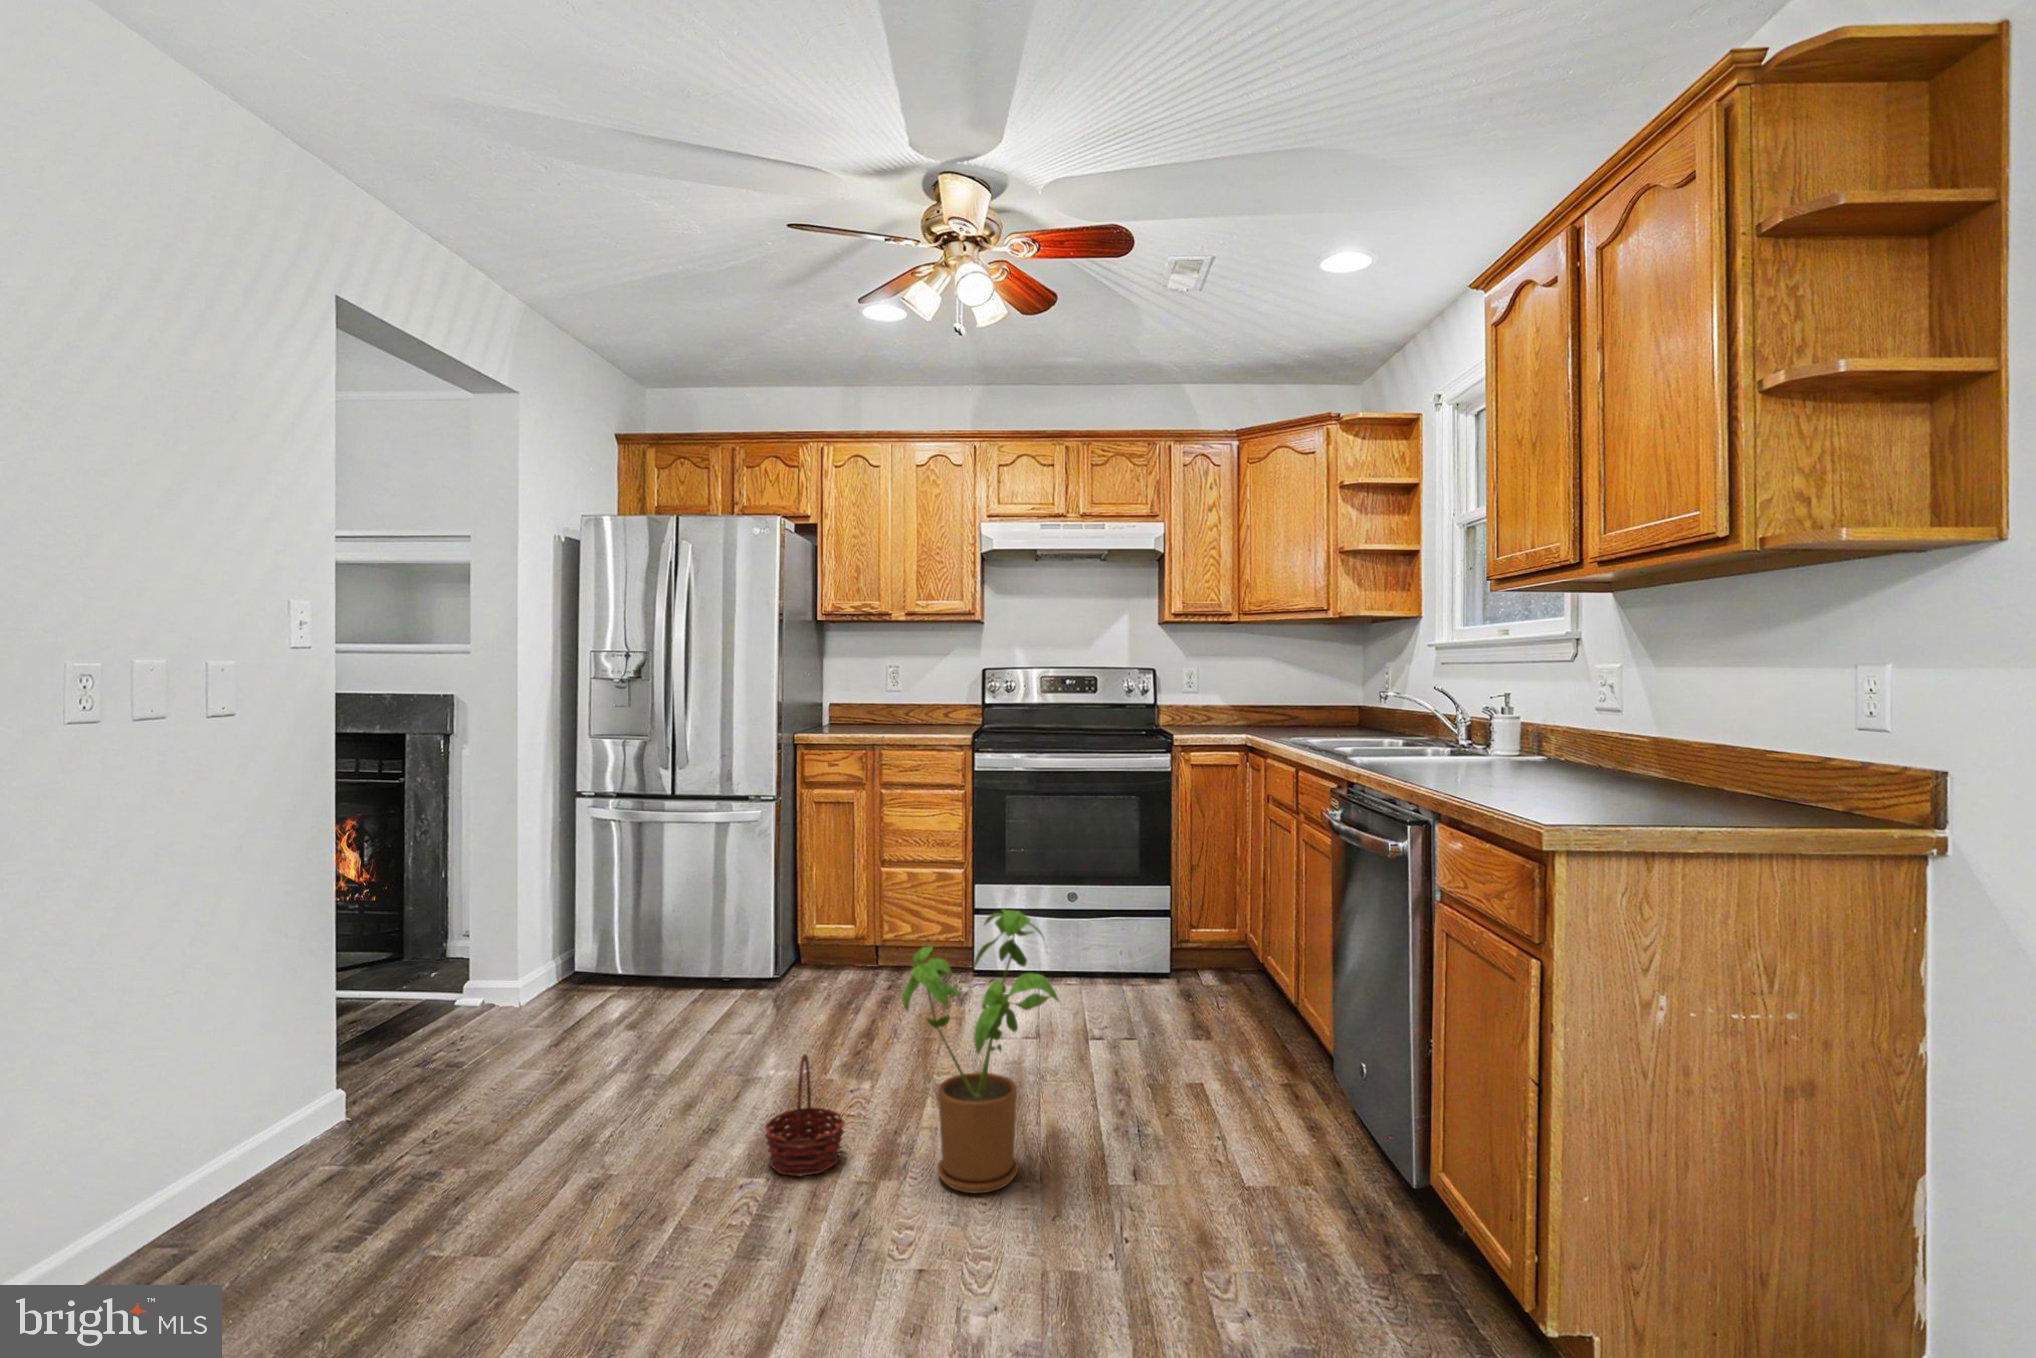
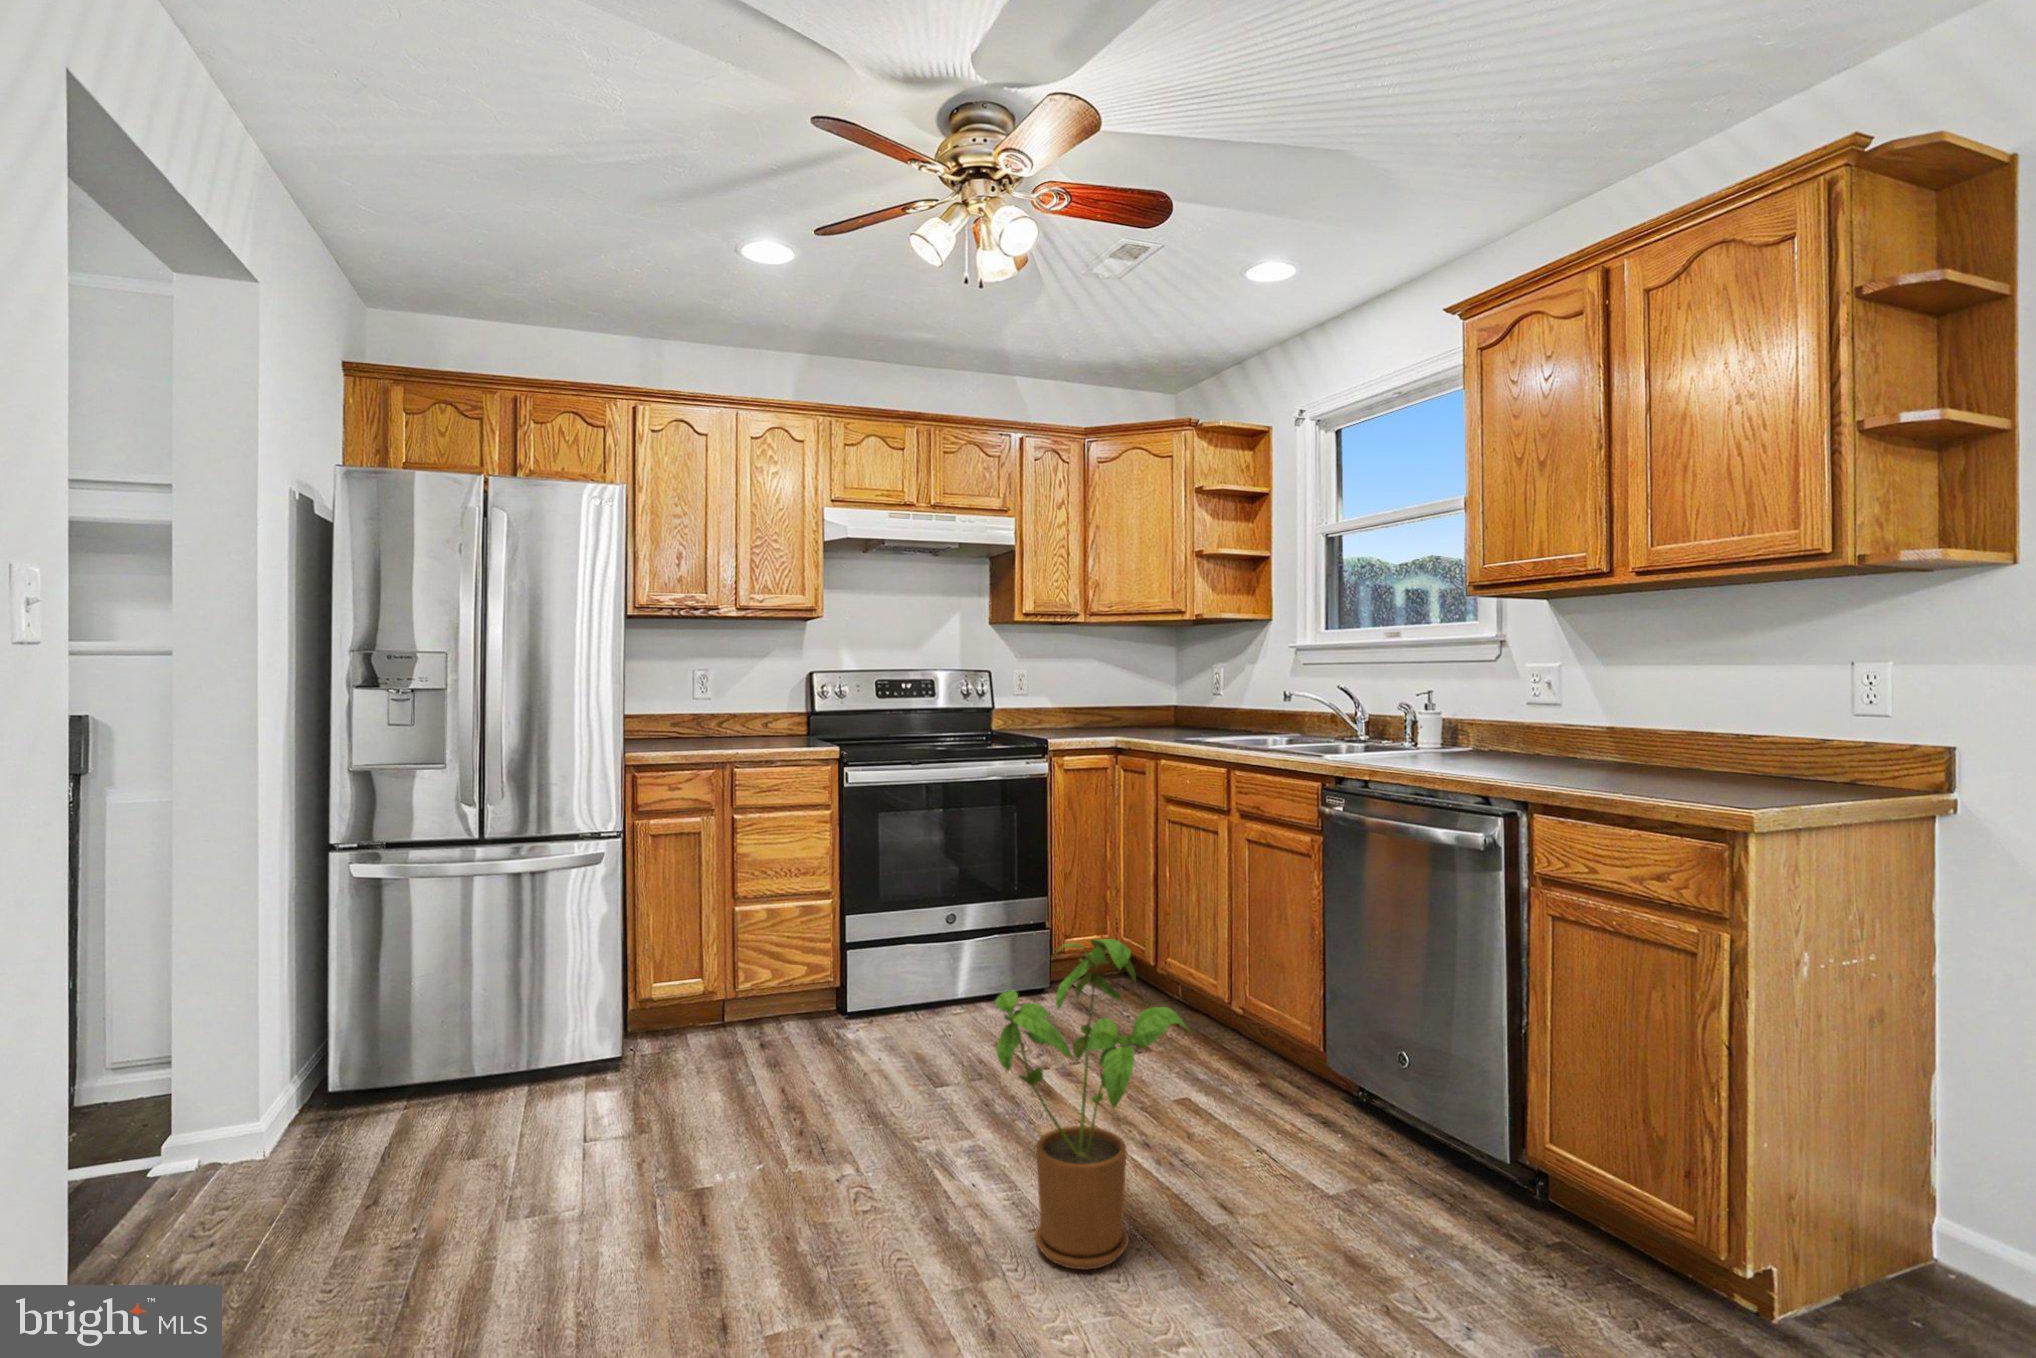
basket: present [765,1054,845,1176] -> none [823,1142,921,1298]

